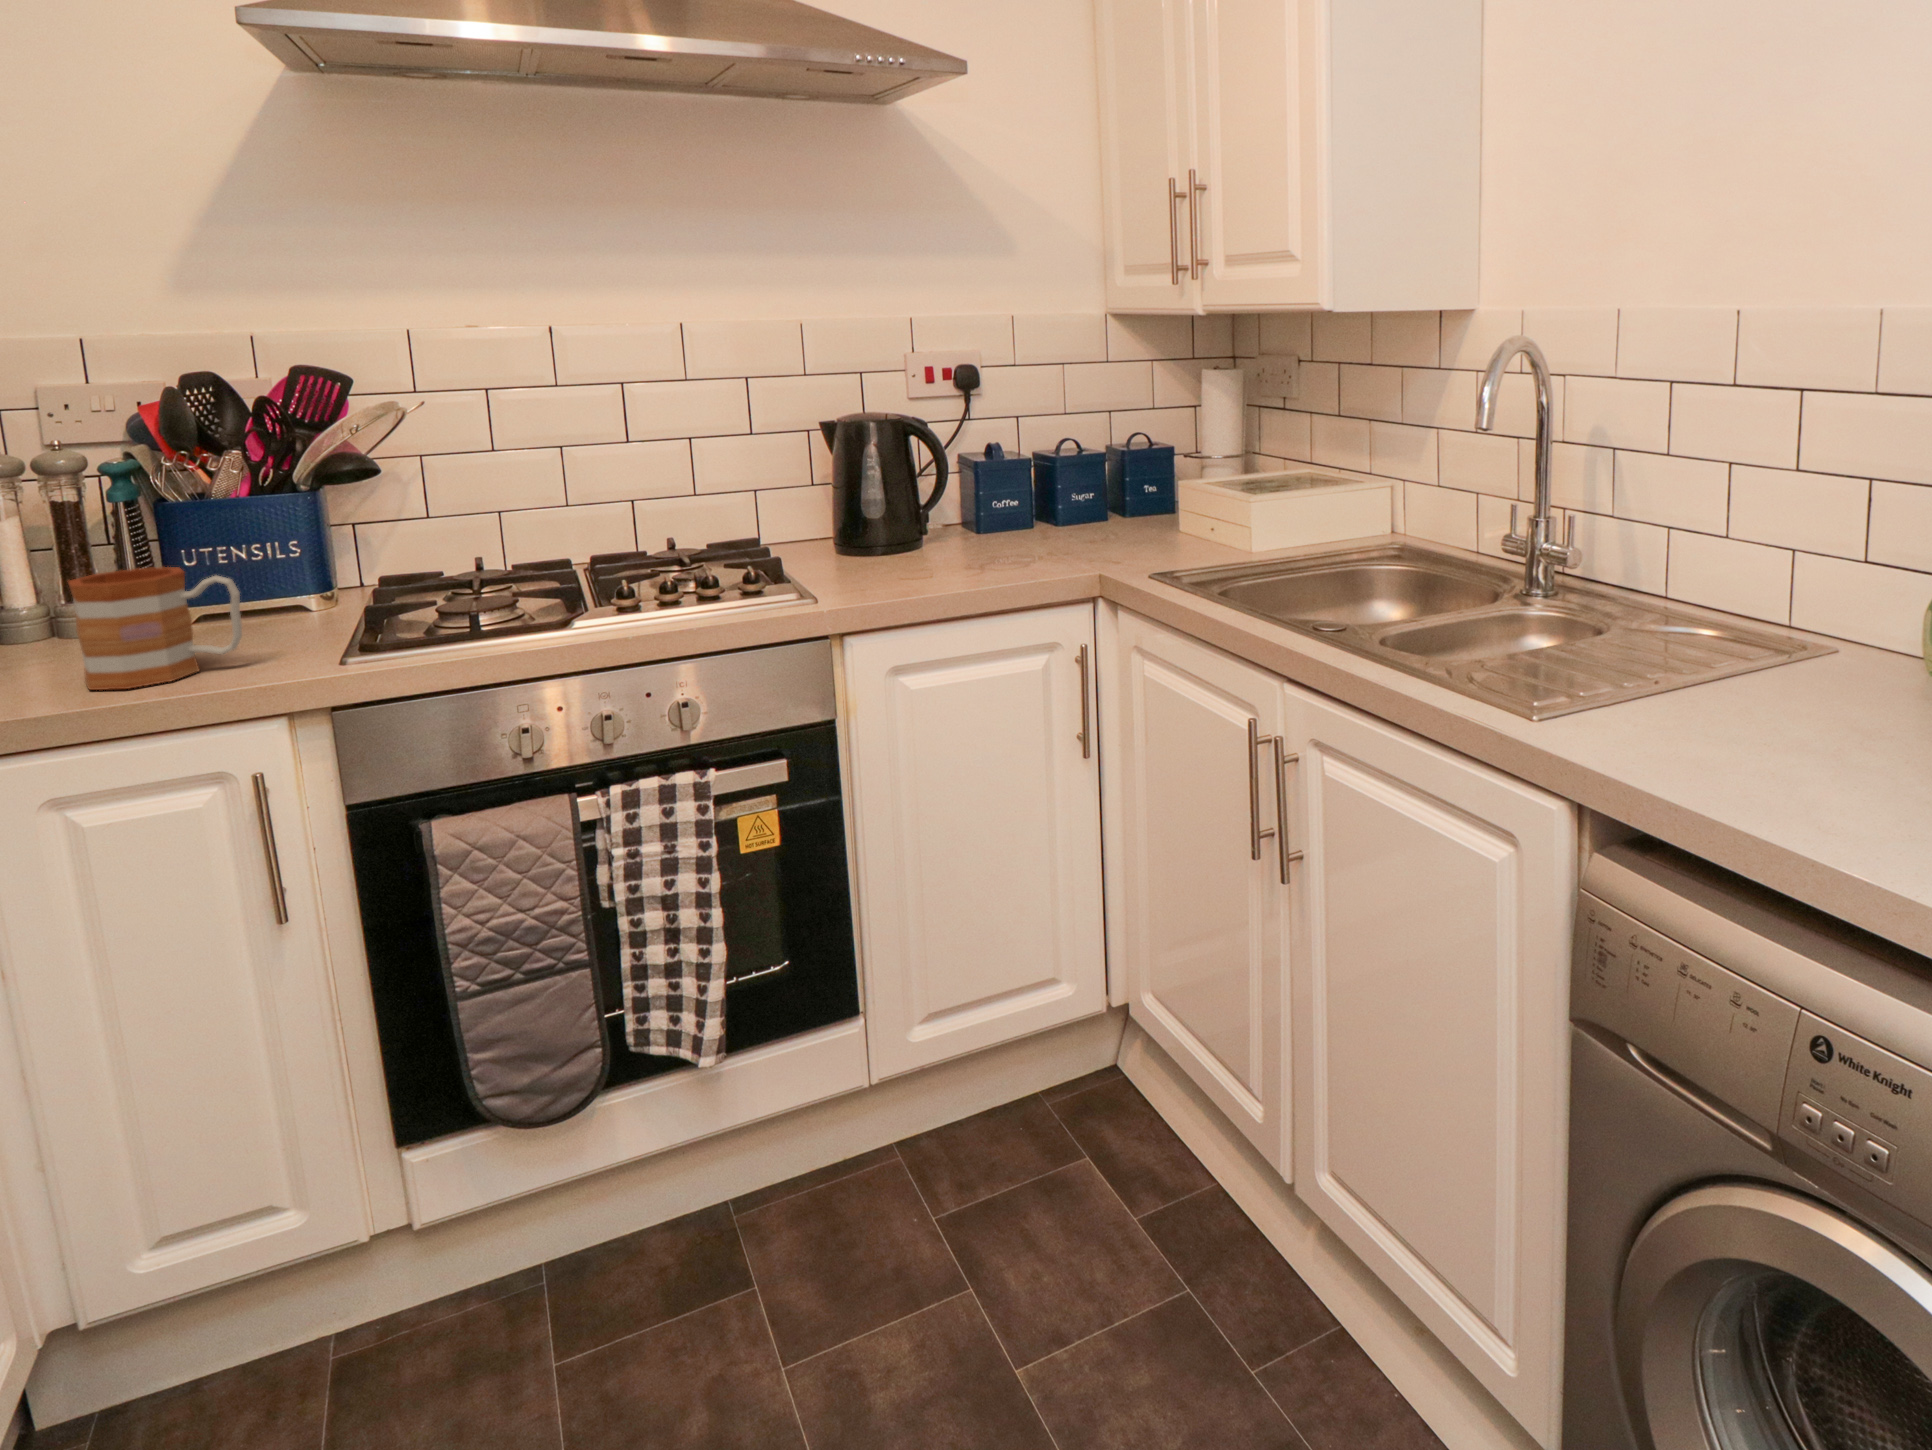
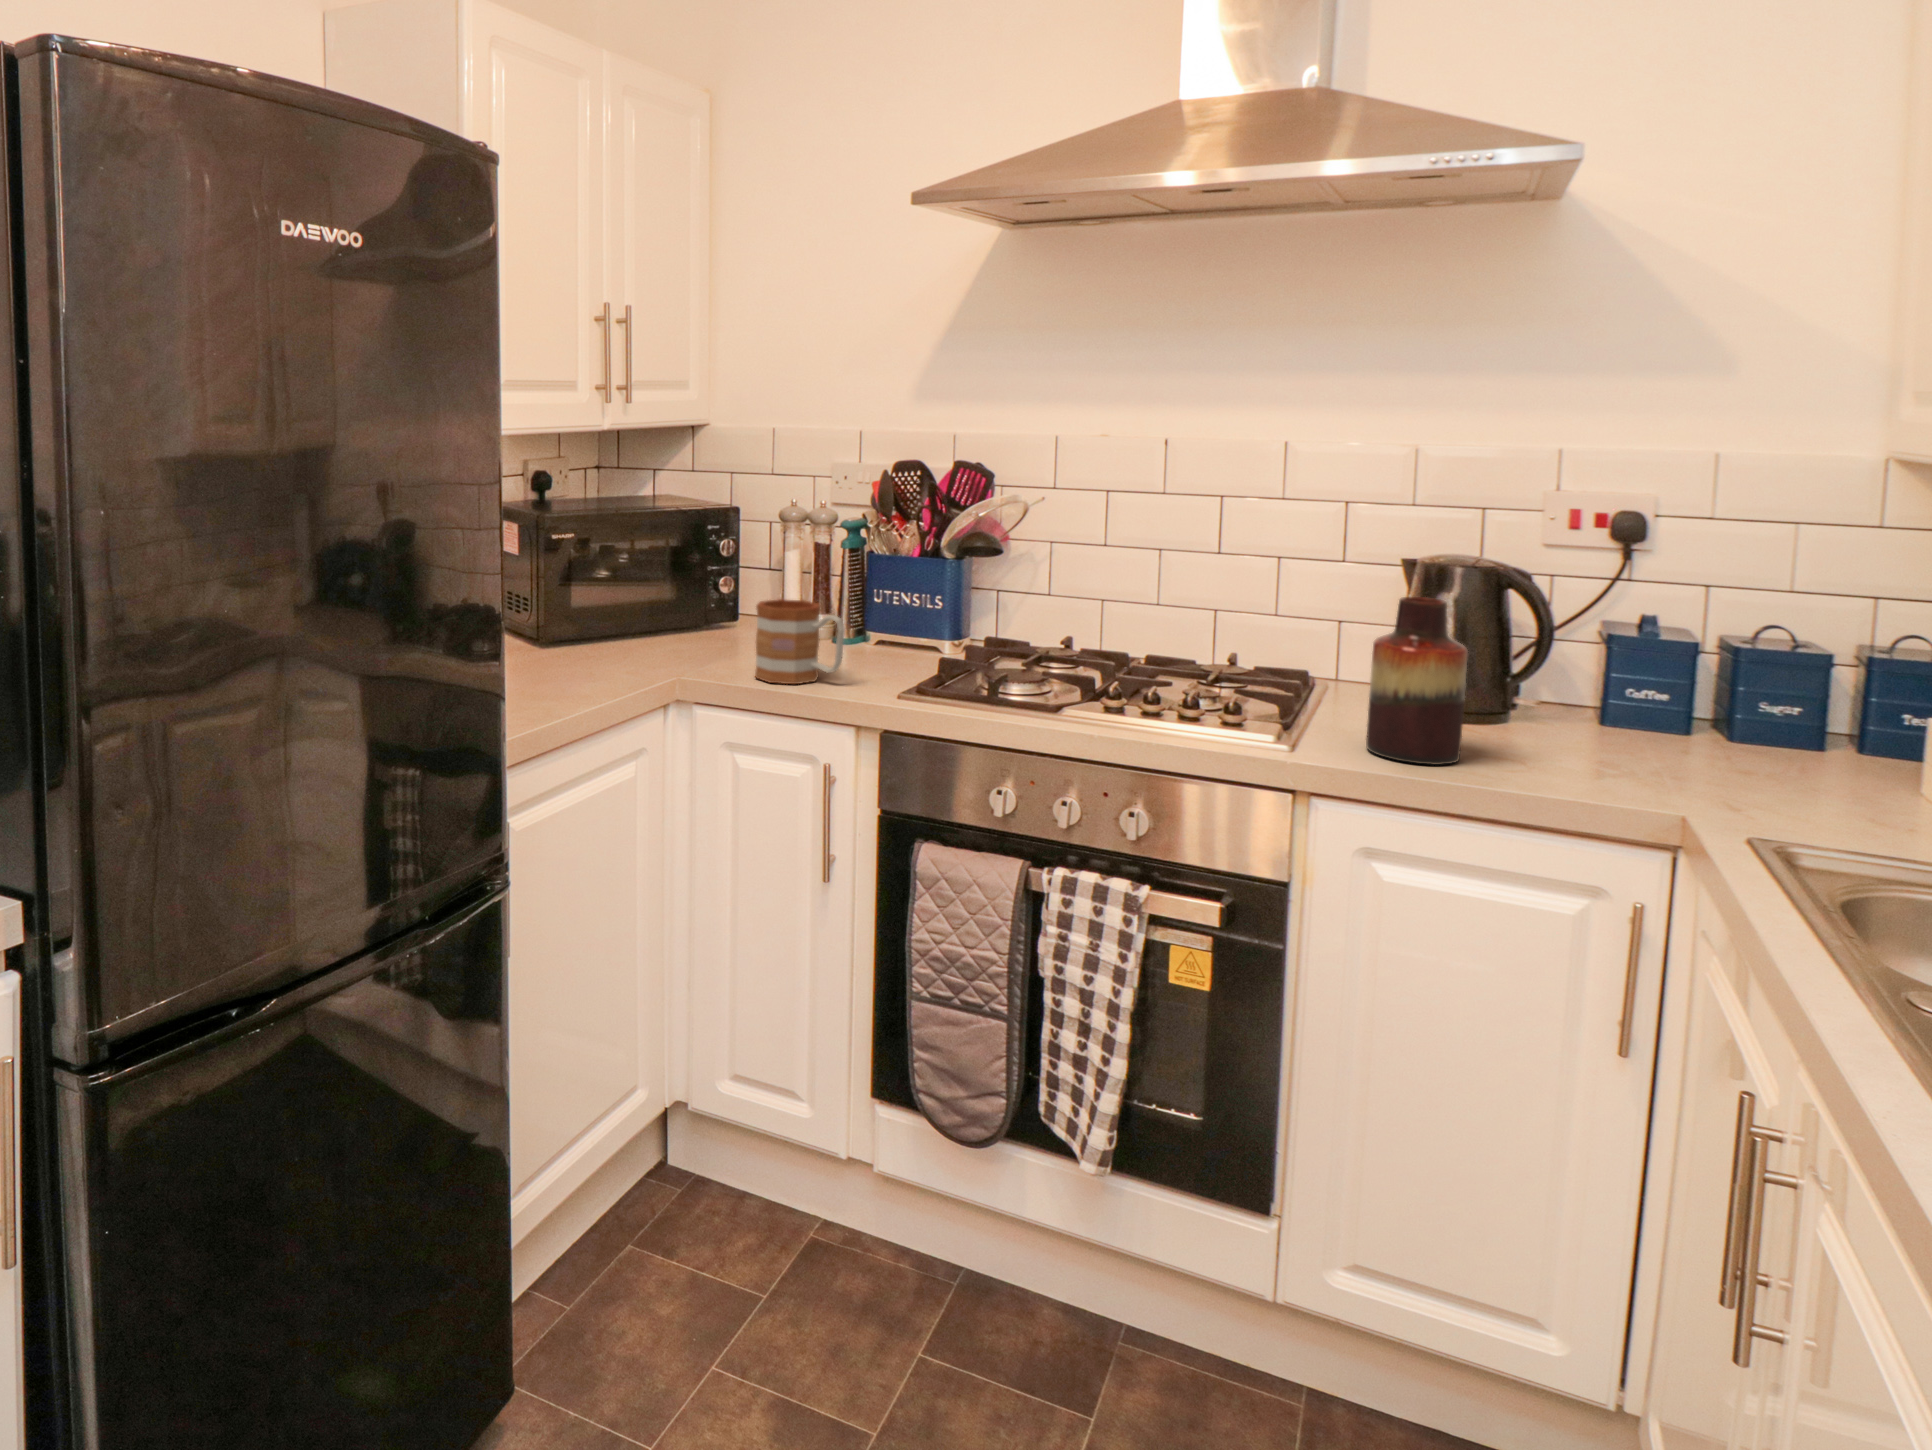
vase: none [861,444,940,588] -> present [1366,597,1468,765]

